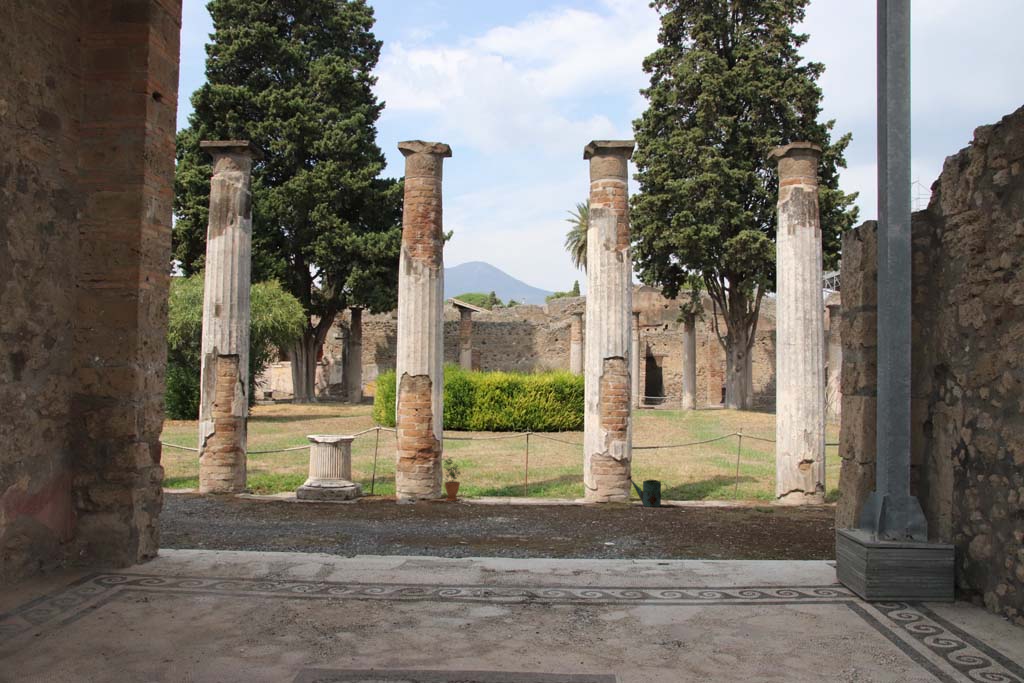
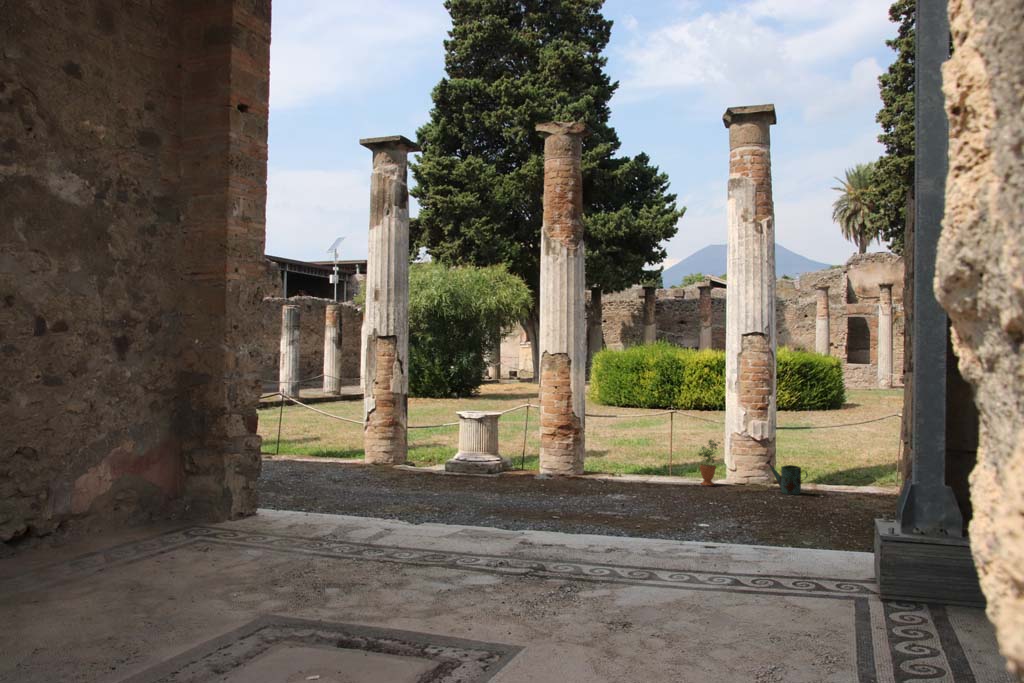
potted plant: present [442,457,460,501] -> present [699,440,720,485]

